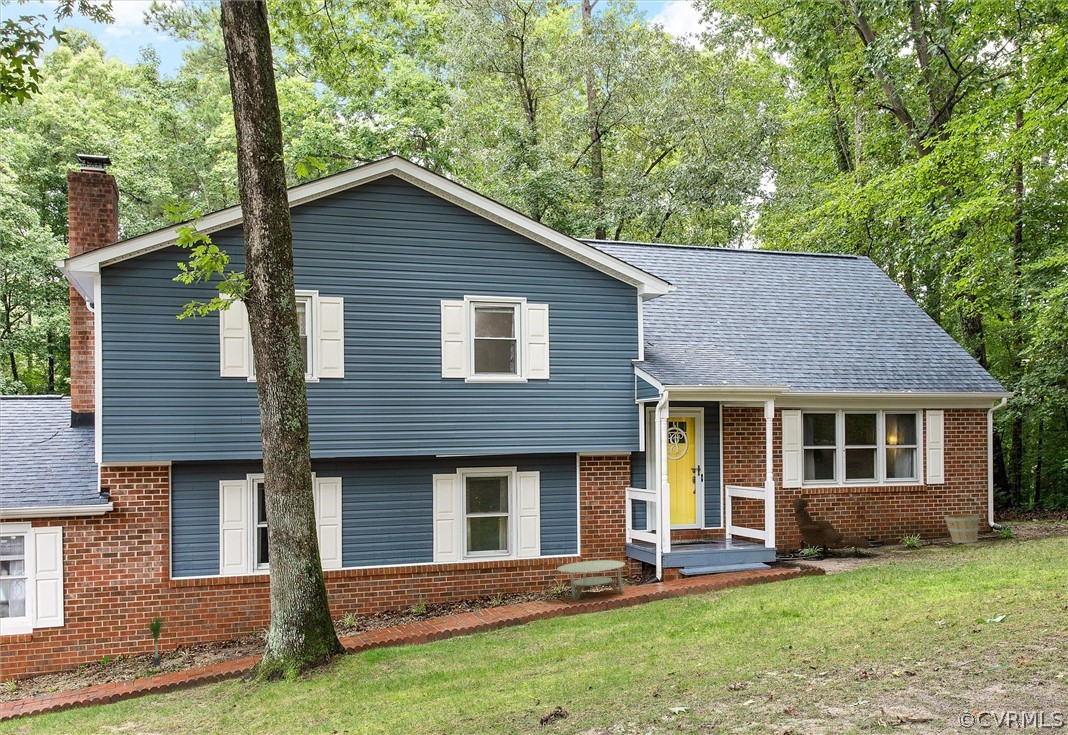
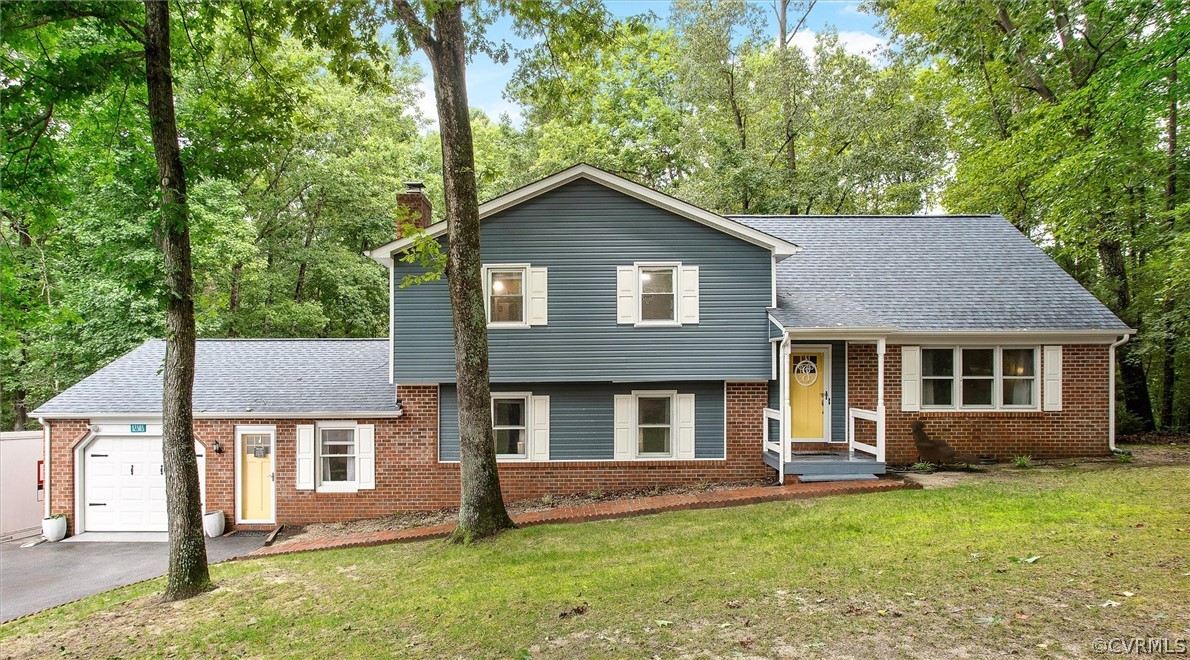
wooden bucket: present [945,513,979,543] -> none [1060,438,1096,464]
round table: present [557,560,625,600] -> none [705,464,759,493]
potted plant: present [147,616,165,666] -> none [417,481,441,519]

